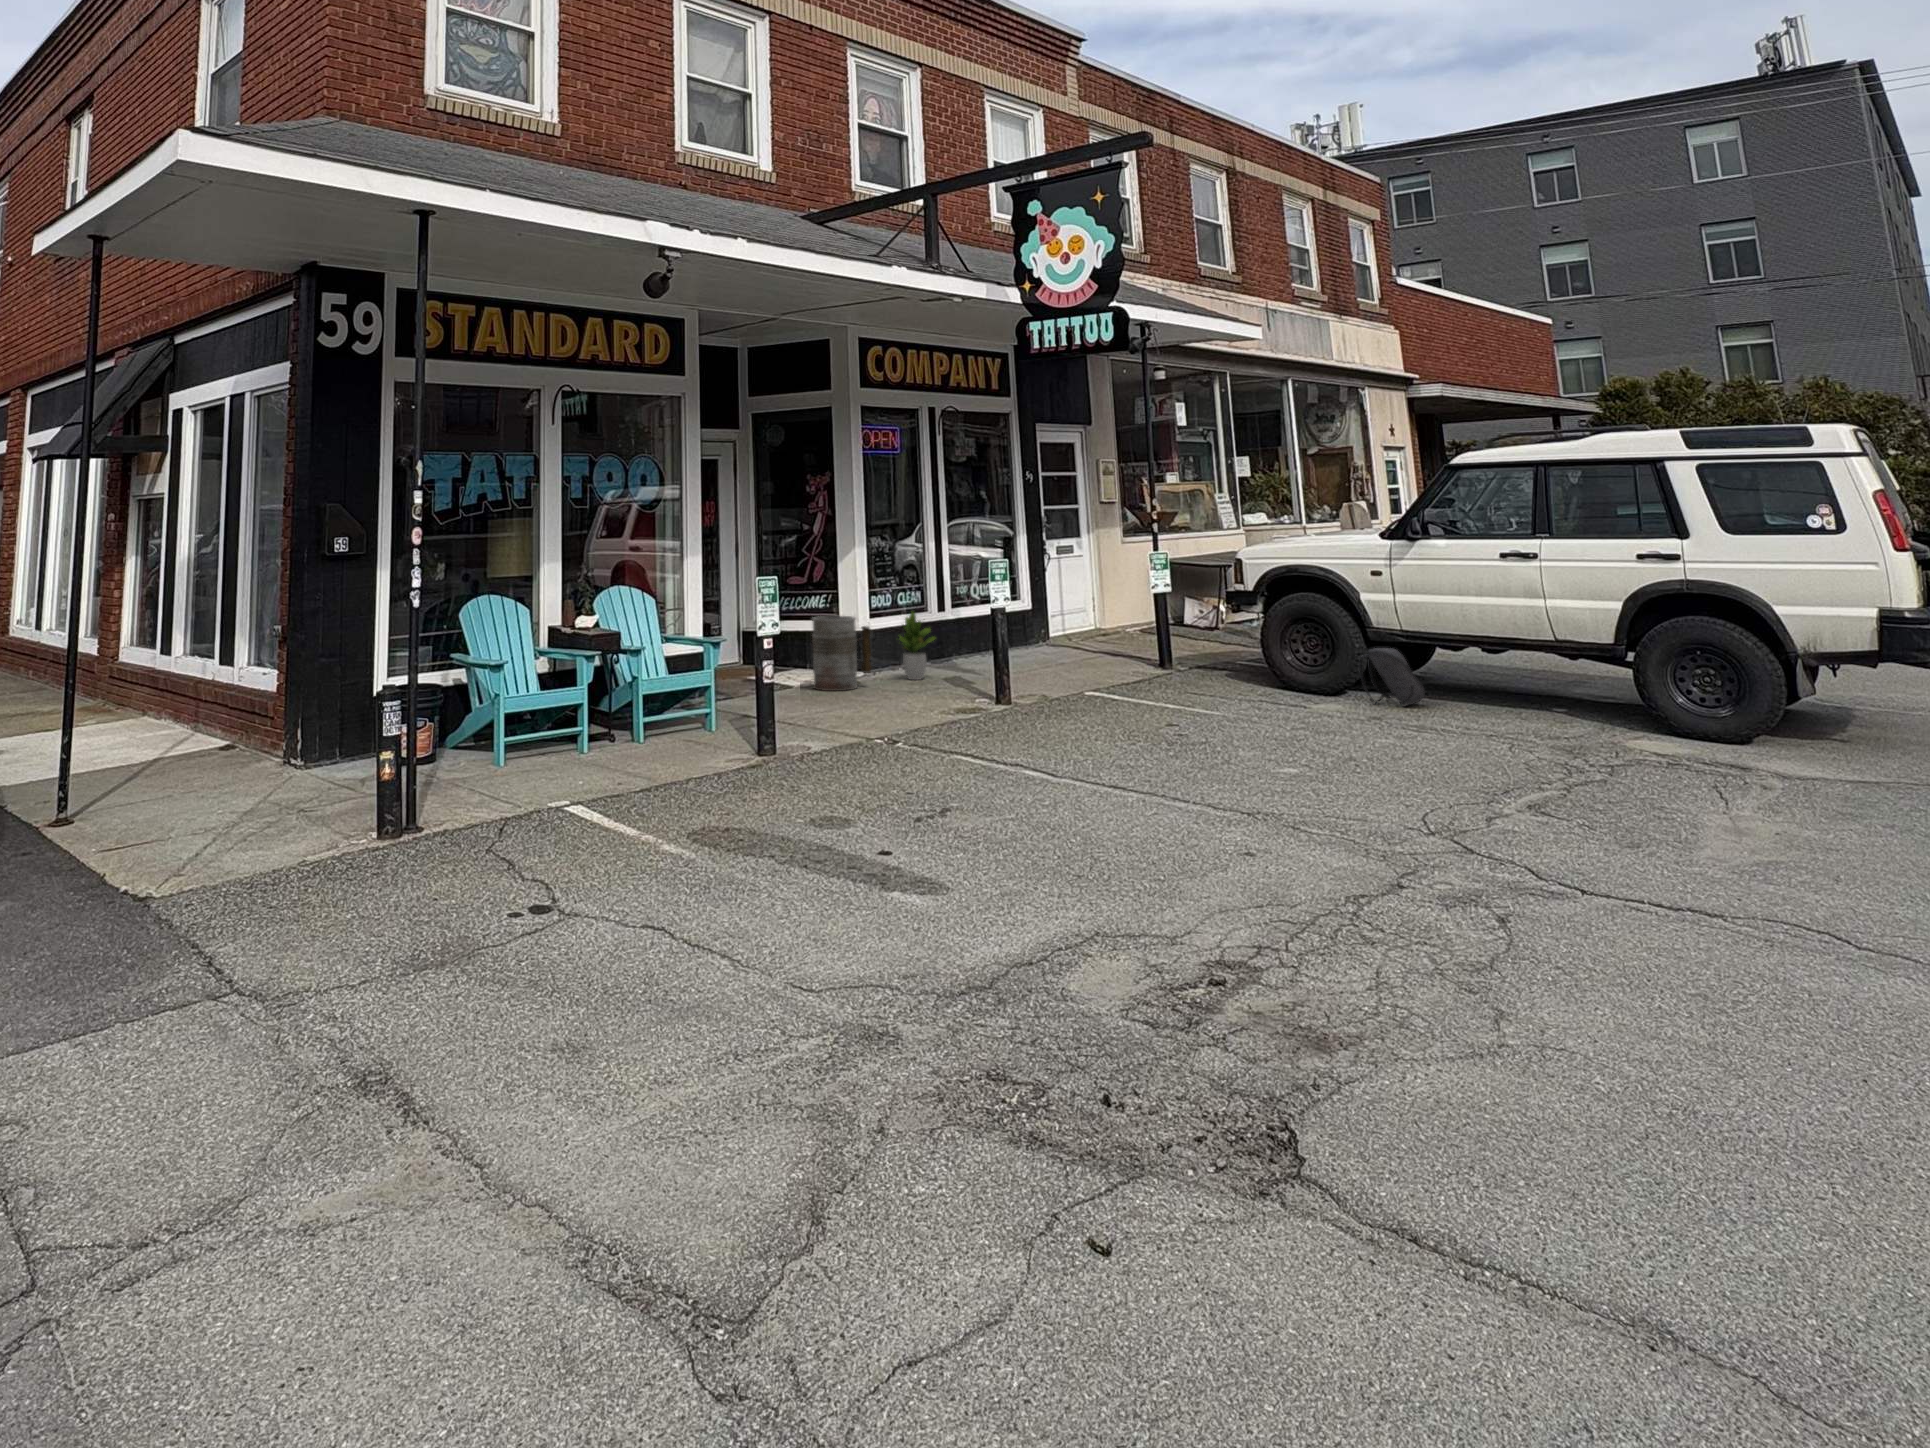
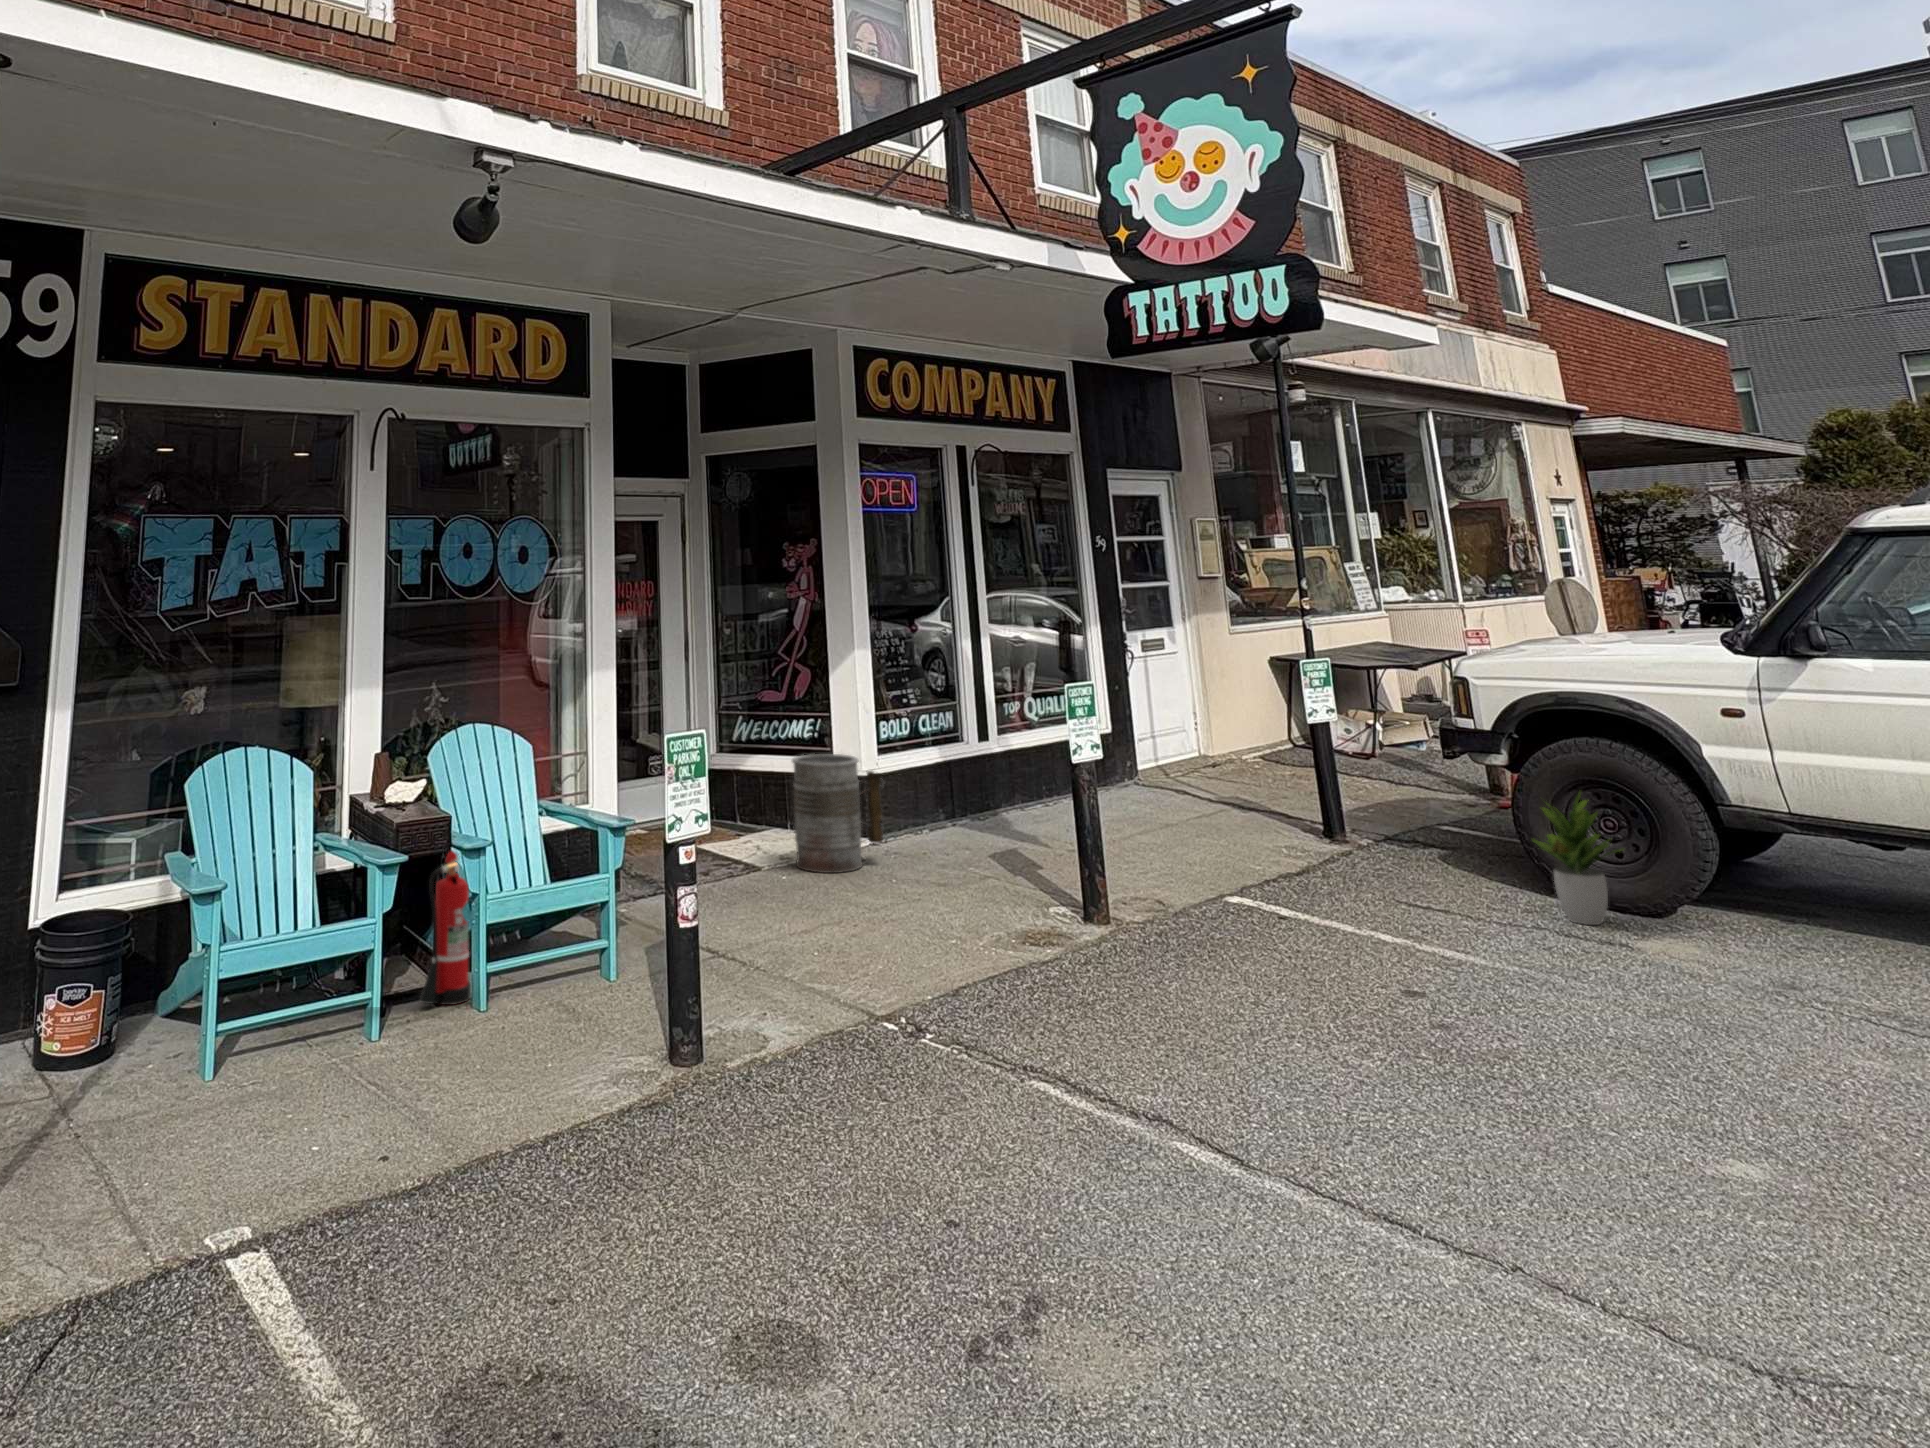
potted plant: present [900,611,935,680] -> present [1533,792,1621,925]
backpack: present [1359,648,1425,707] -> none [1696,834,1826,942]
fire extinguisher: none [597,653,628,745] -> present [420,851,471,1005]

